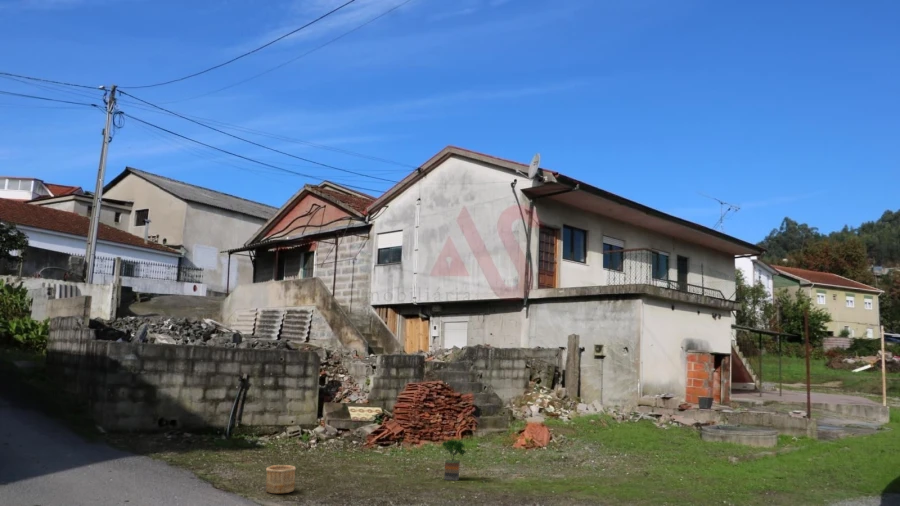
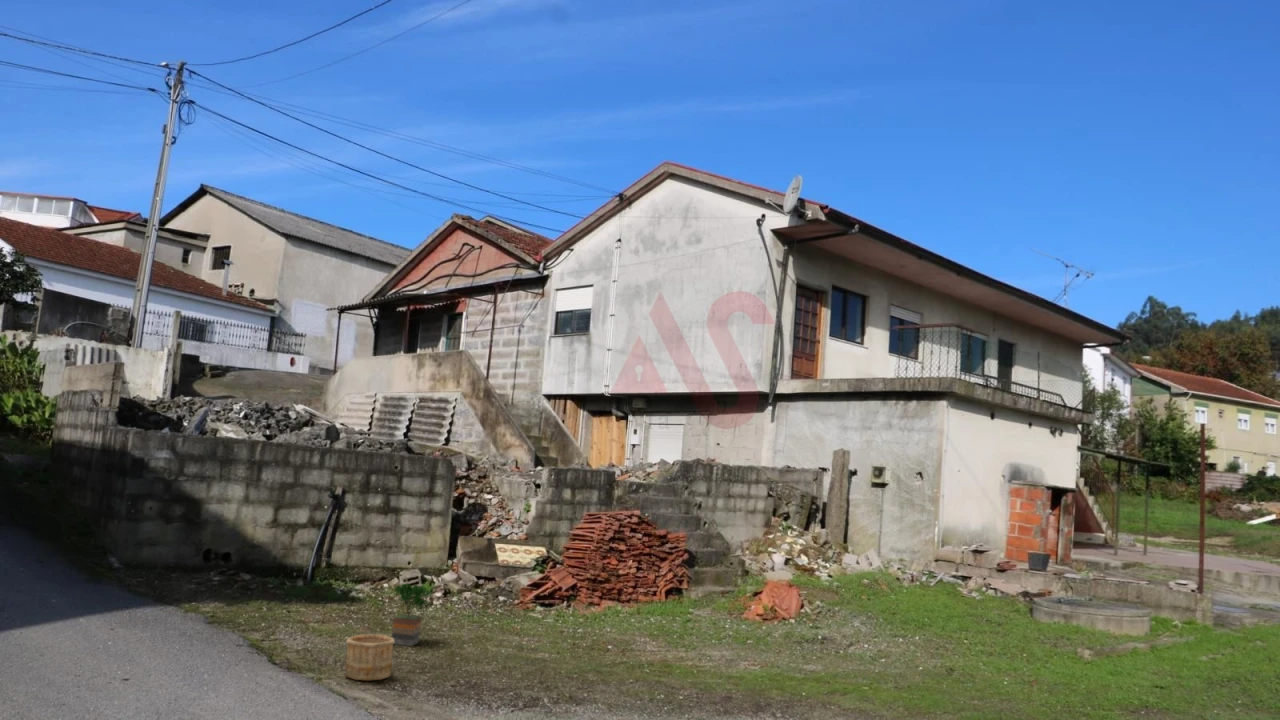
potted tree: present [443,440,466,481] -> present [392,584,431,646]

